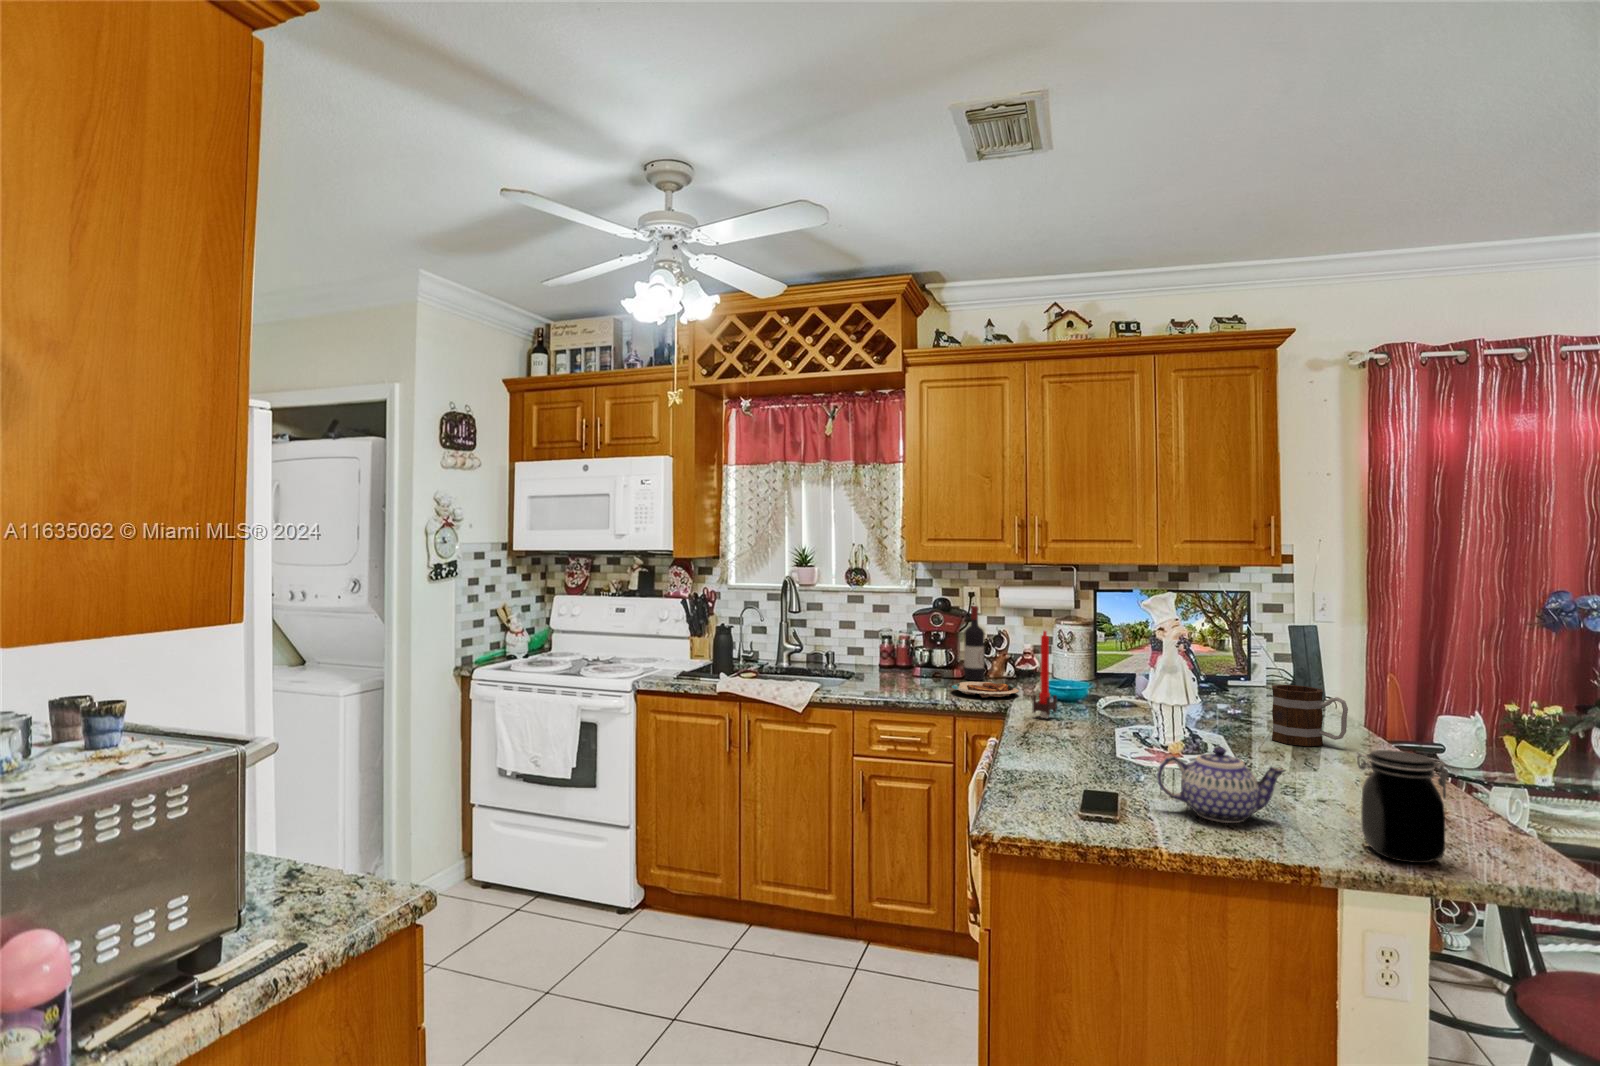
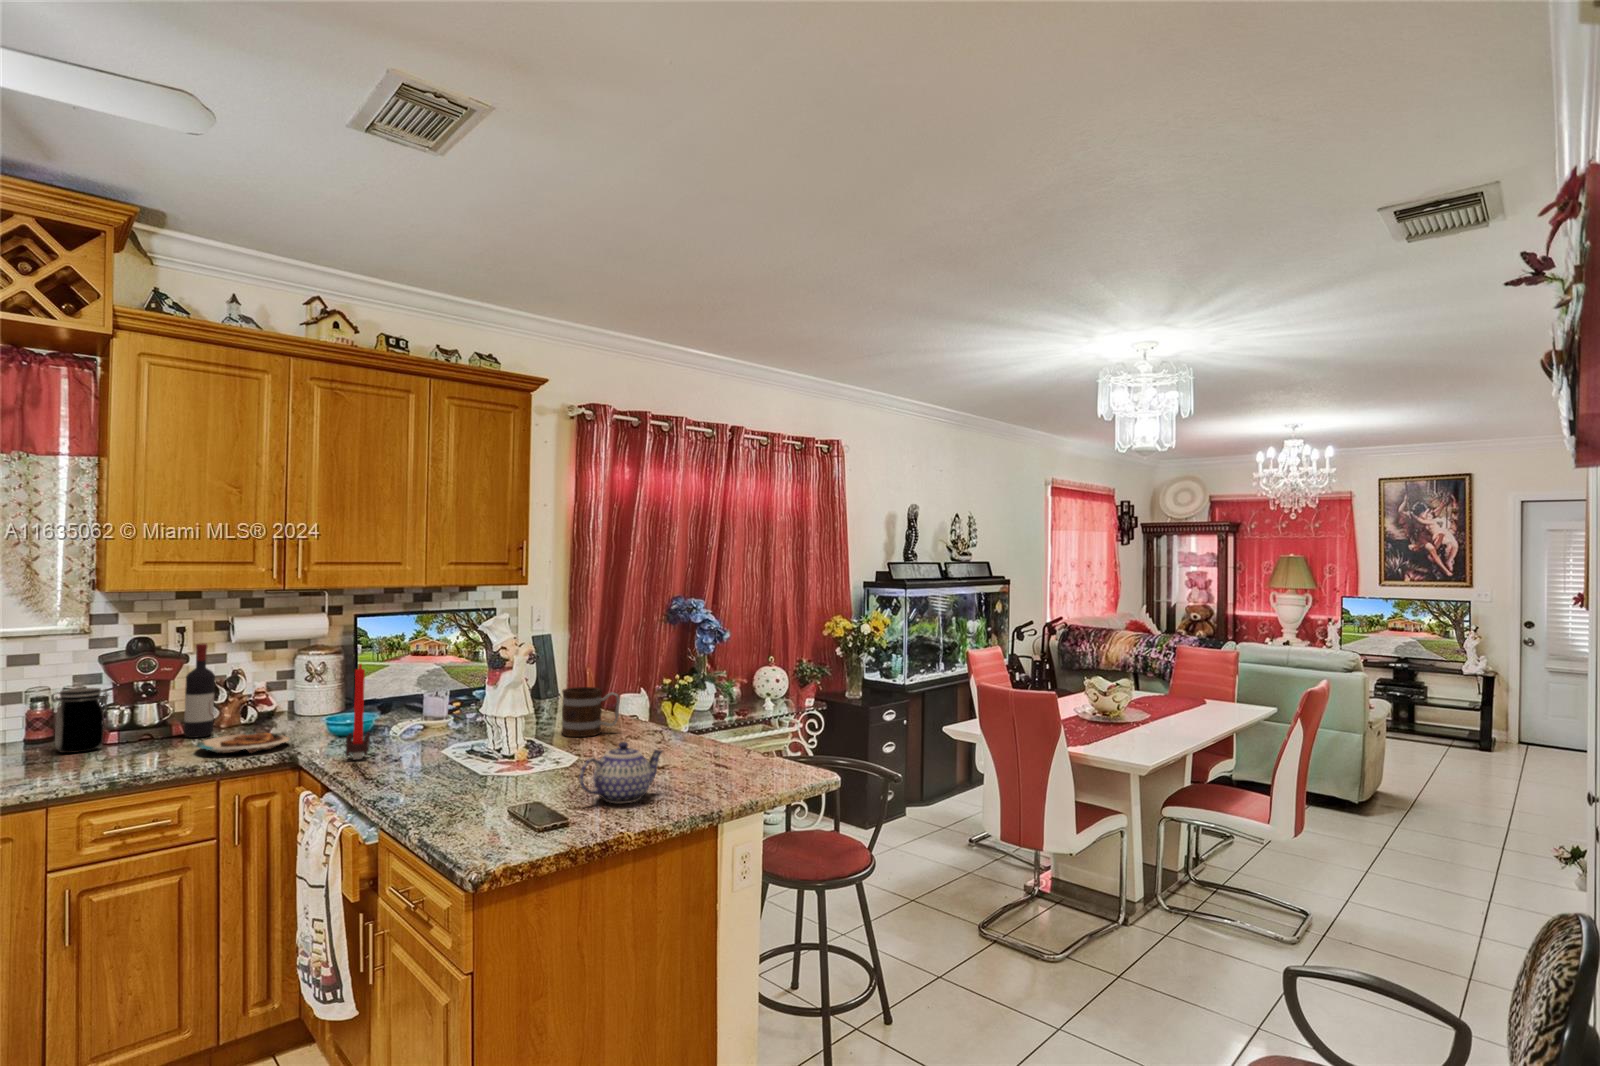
jar: present [1357,750,1448,863] -> present [51,688,108,753]

